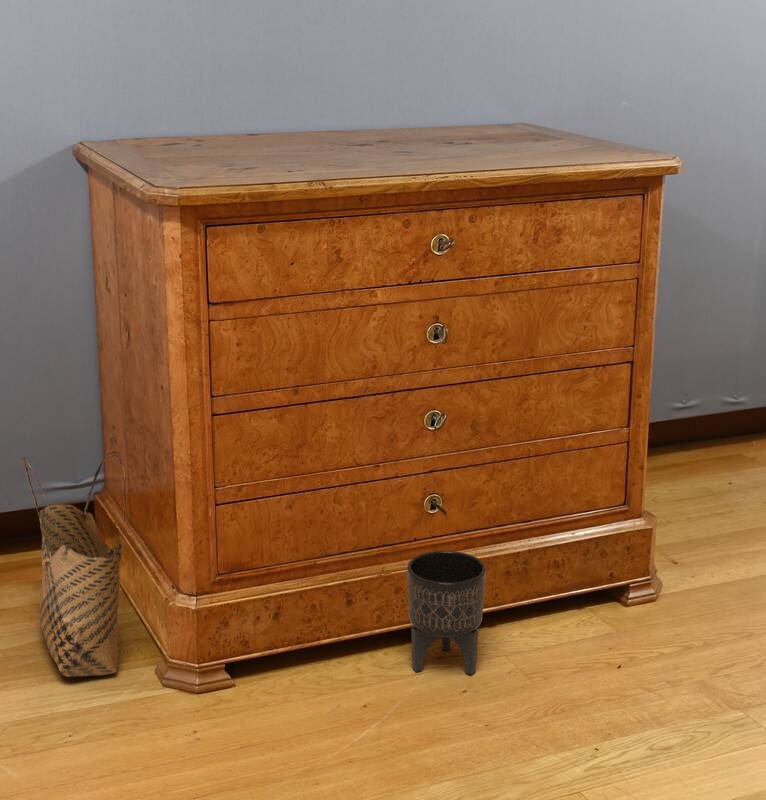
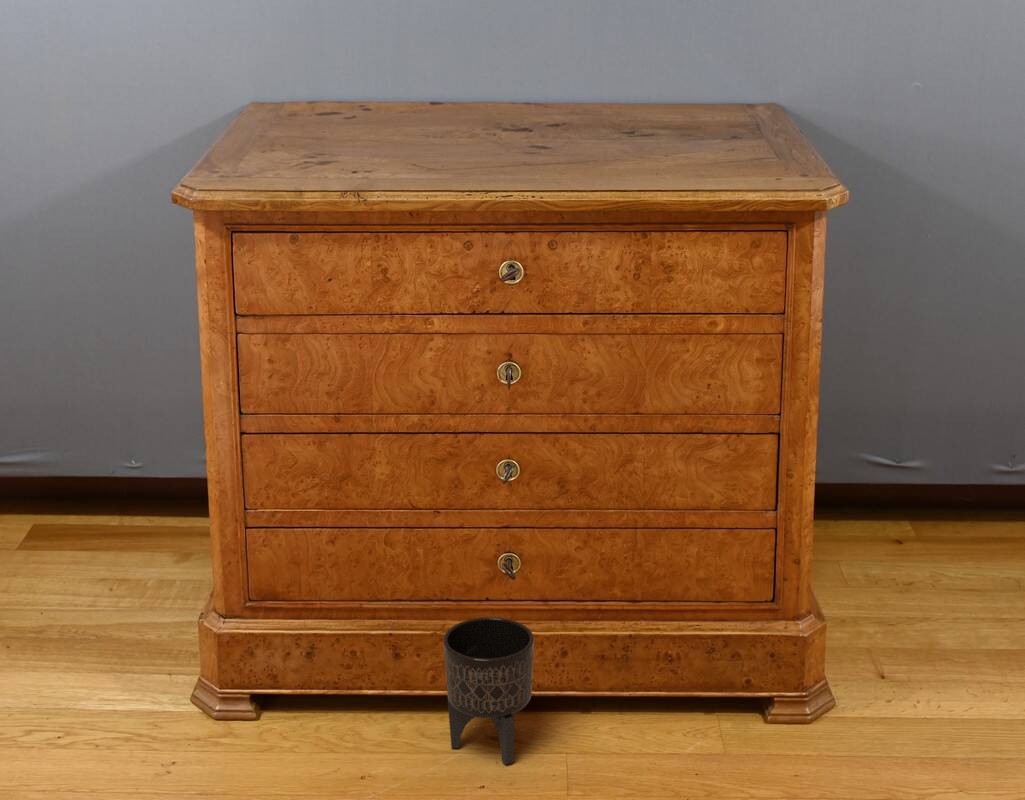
woven basket: present [22,452,126,677] -> none [87,442,185,682]

